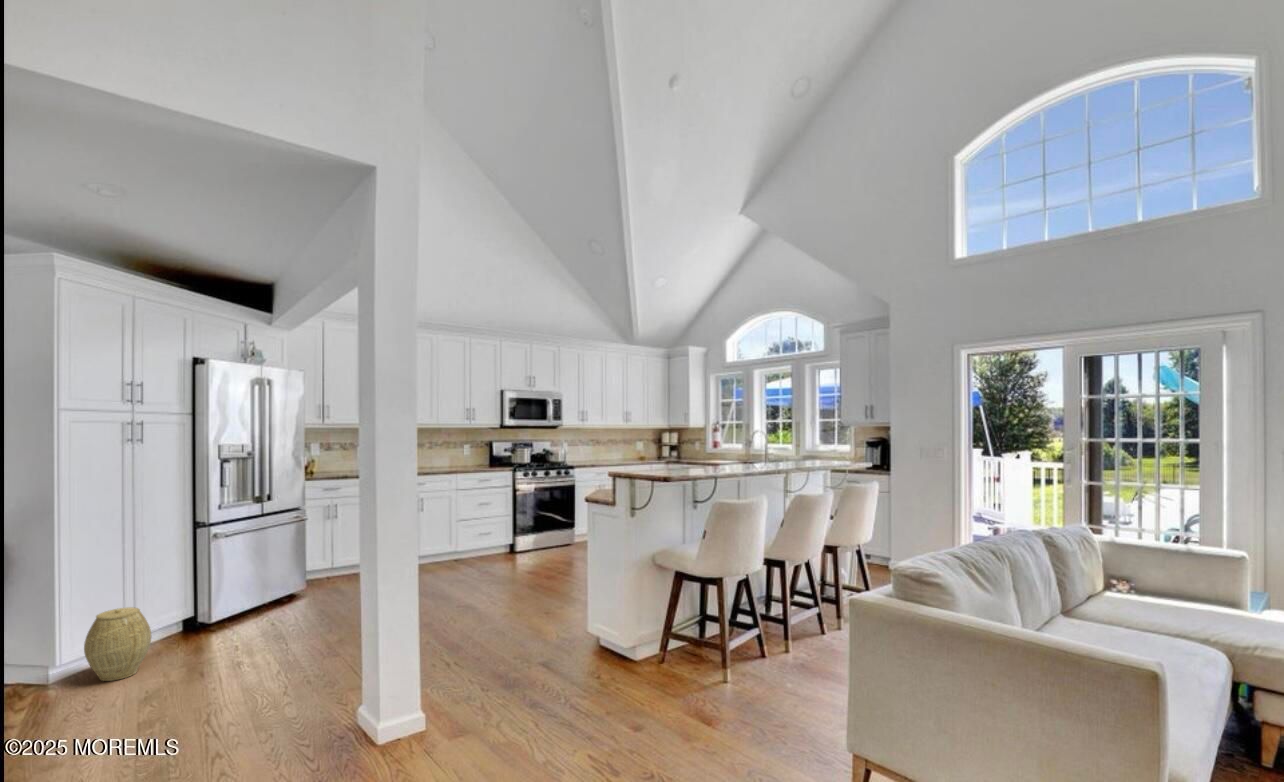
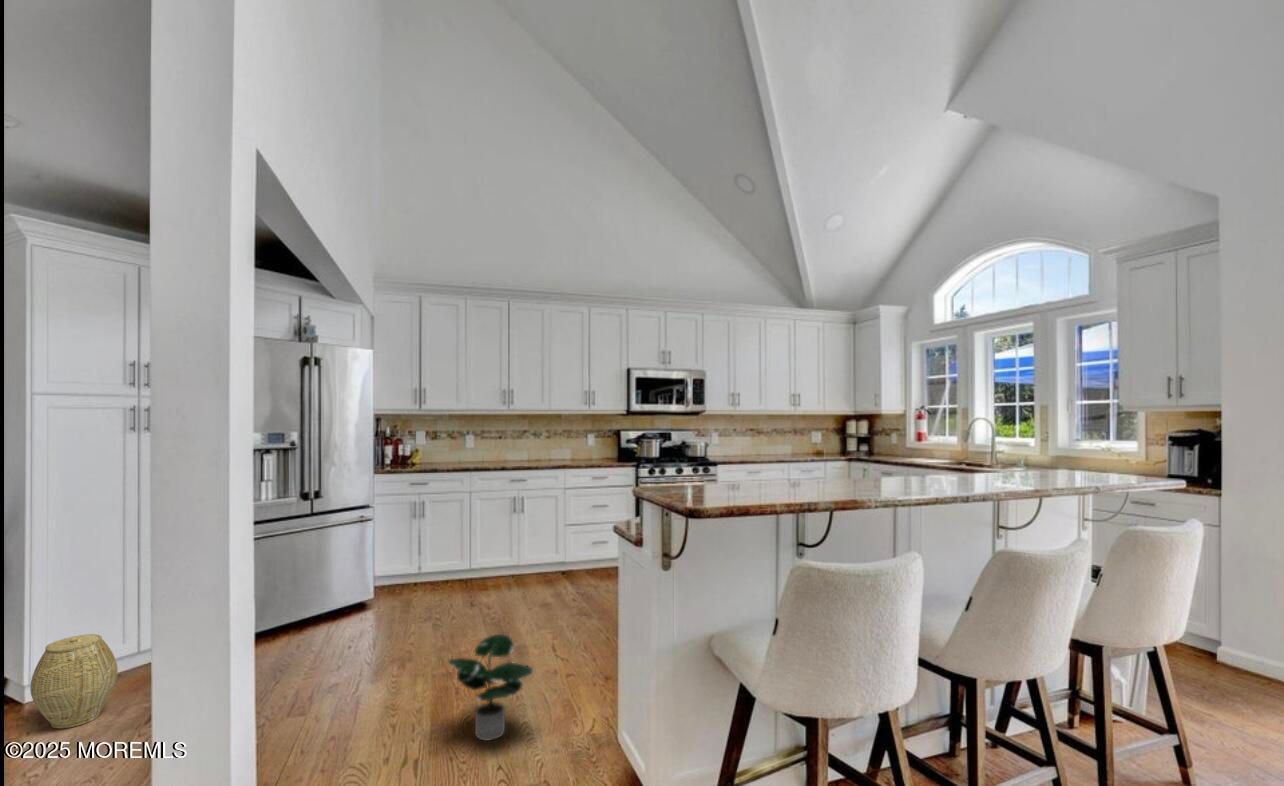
potted plant: none [444,581,502,649] -> present [449,634,533,740]

